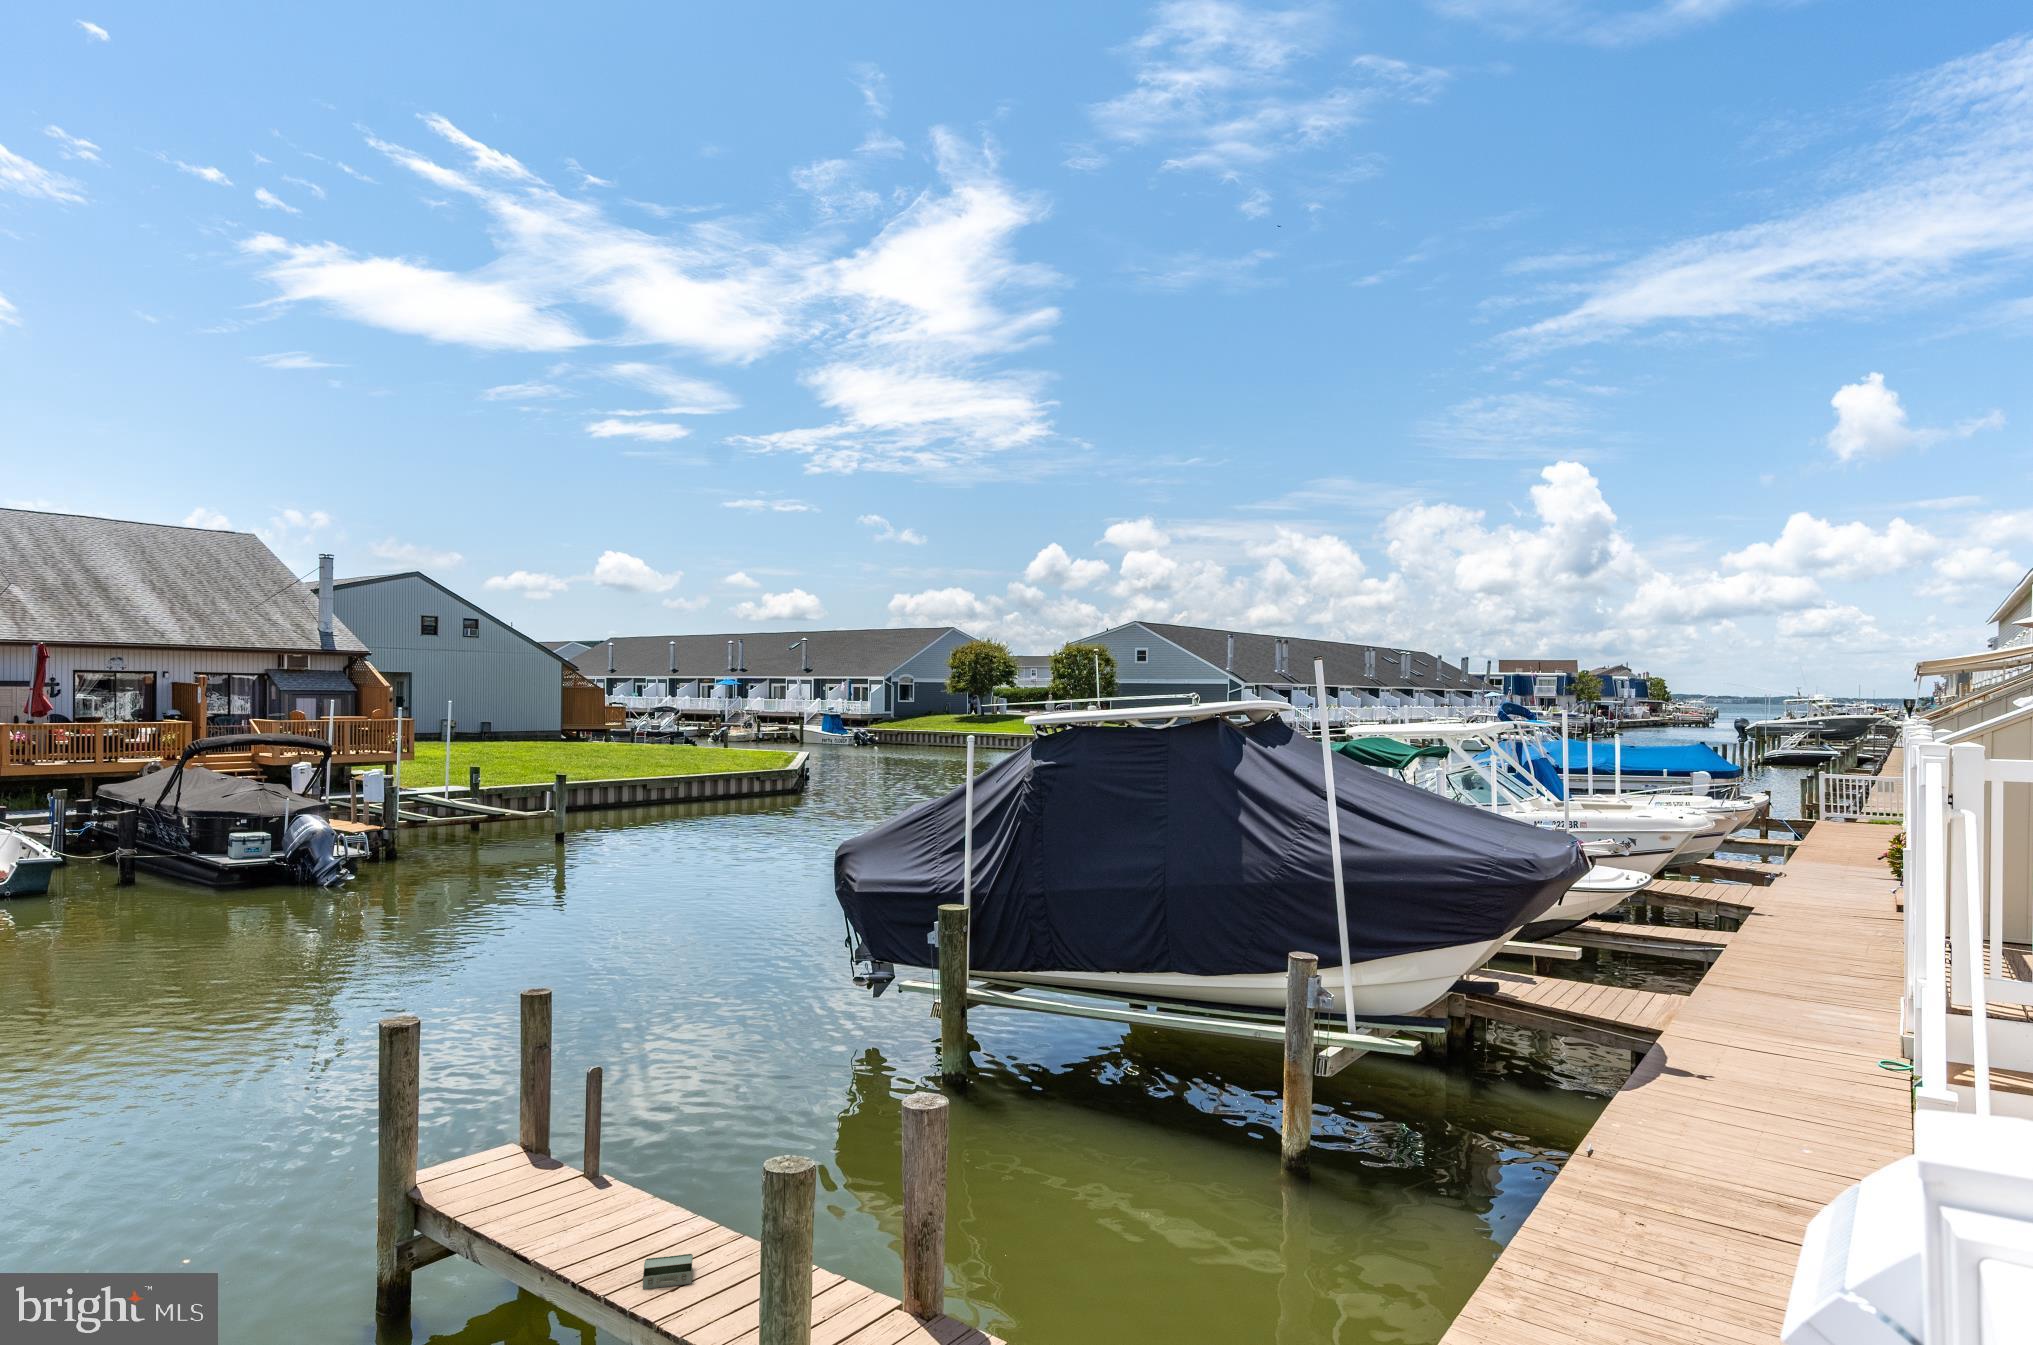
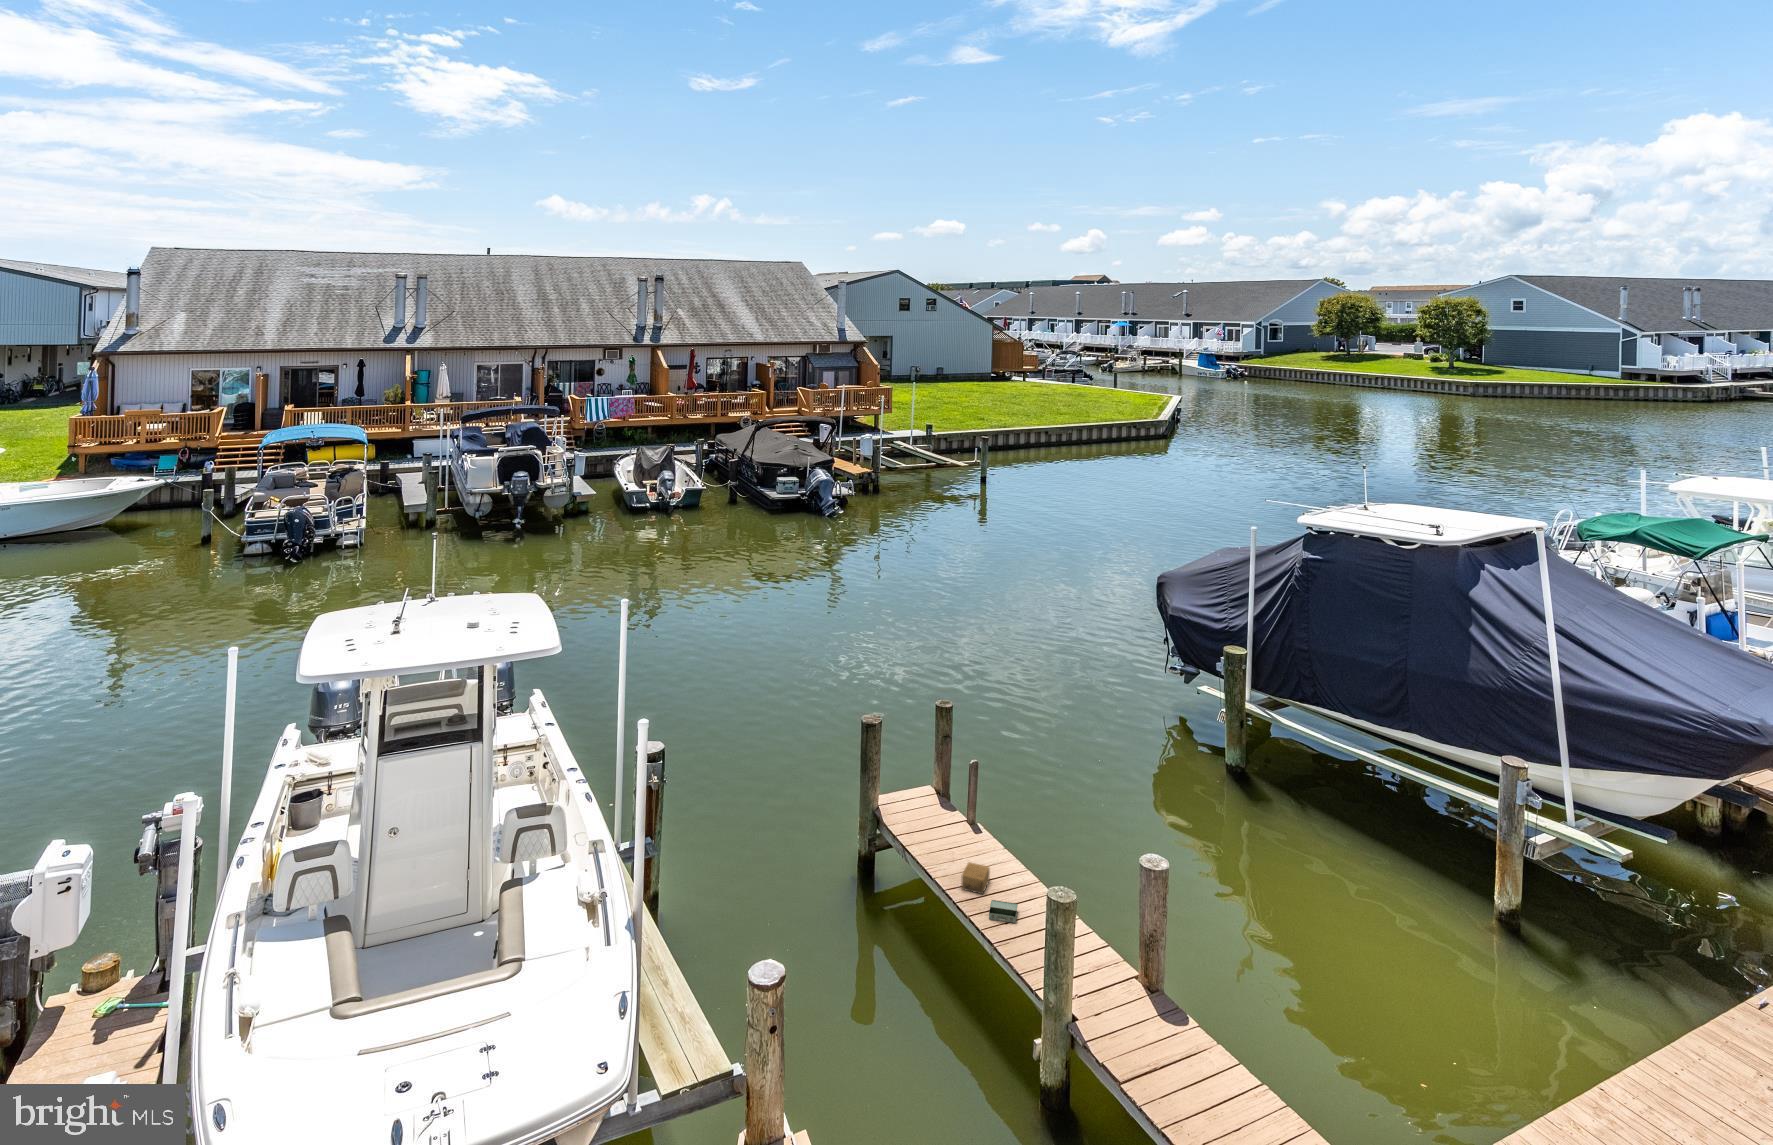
cardboard box: none [587,1212,637,1262] -> present [961,862,990,894]

